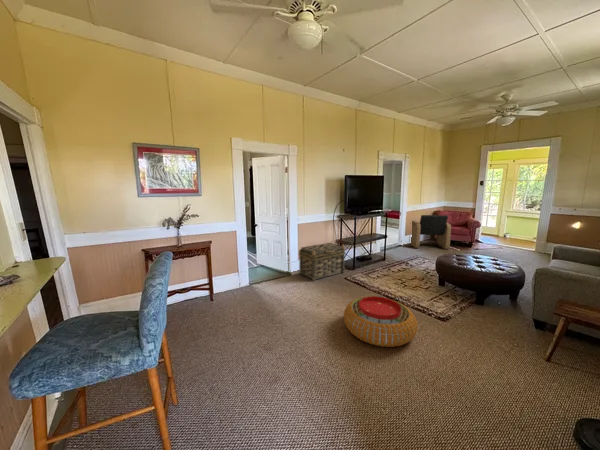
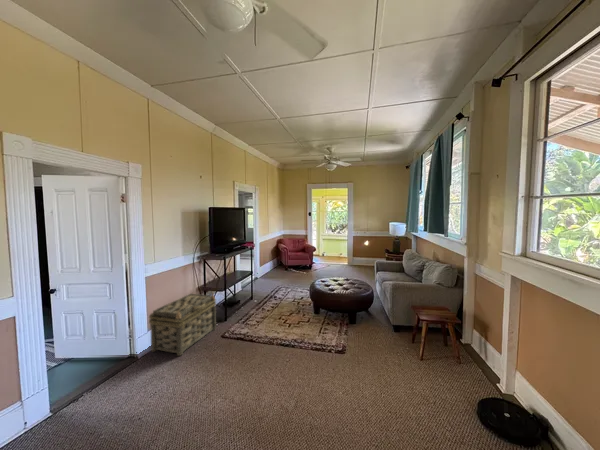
armchair: present [410,215,451,249] -> none [262,244,298,278]
pouf: present [344,296,417,347] -> none [257,351,342,424]

